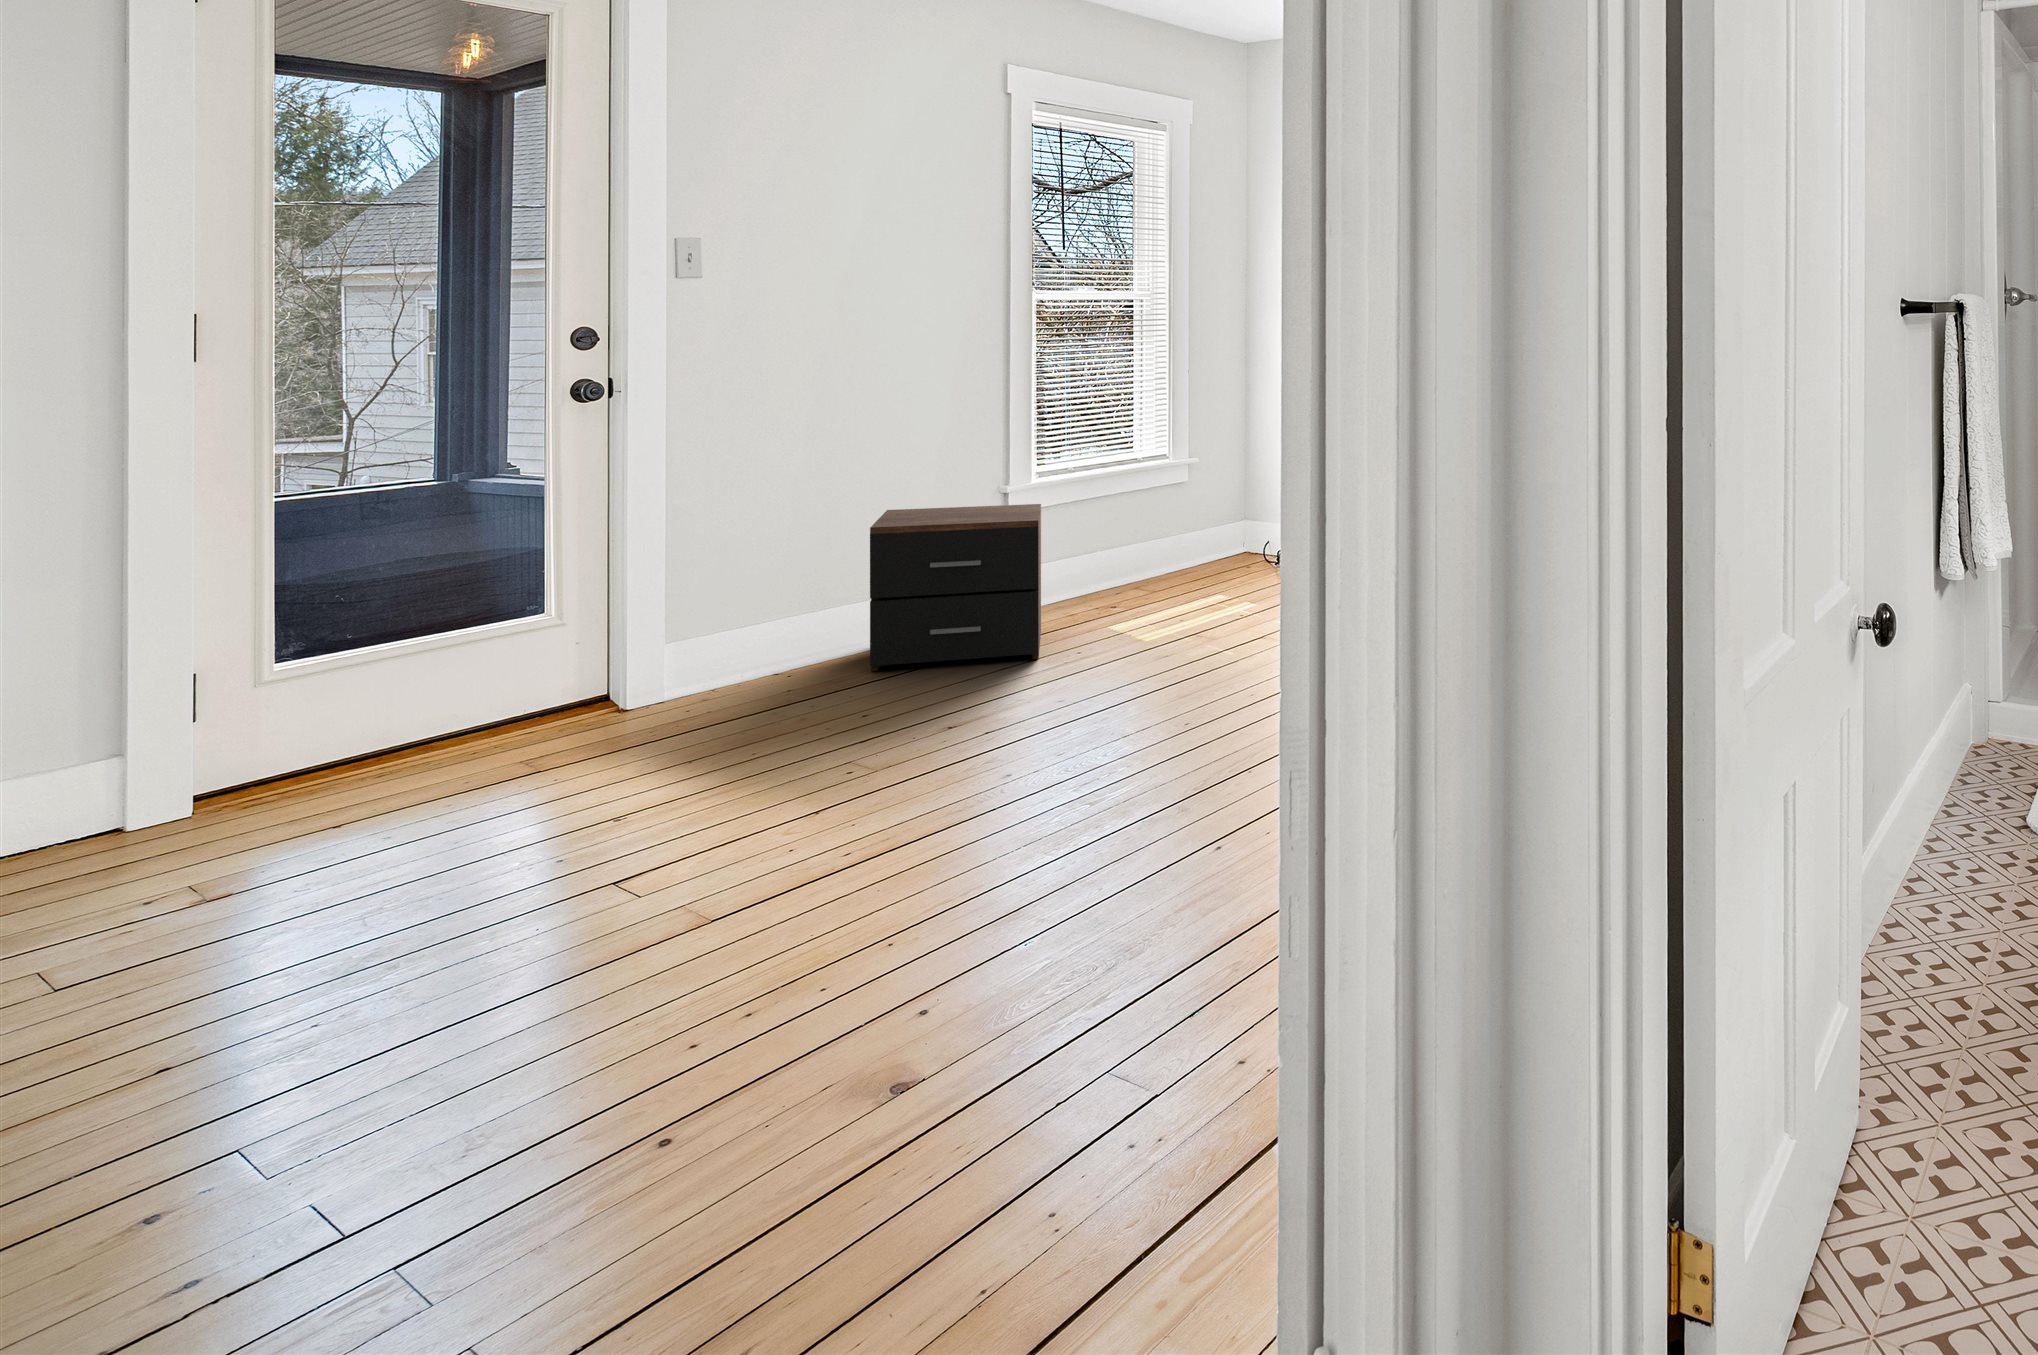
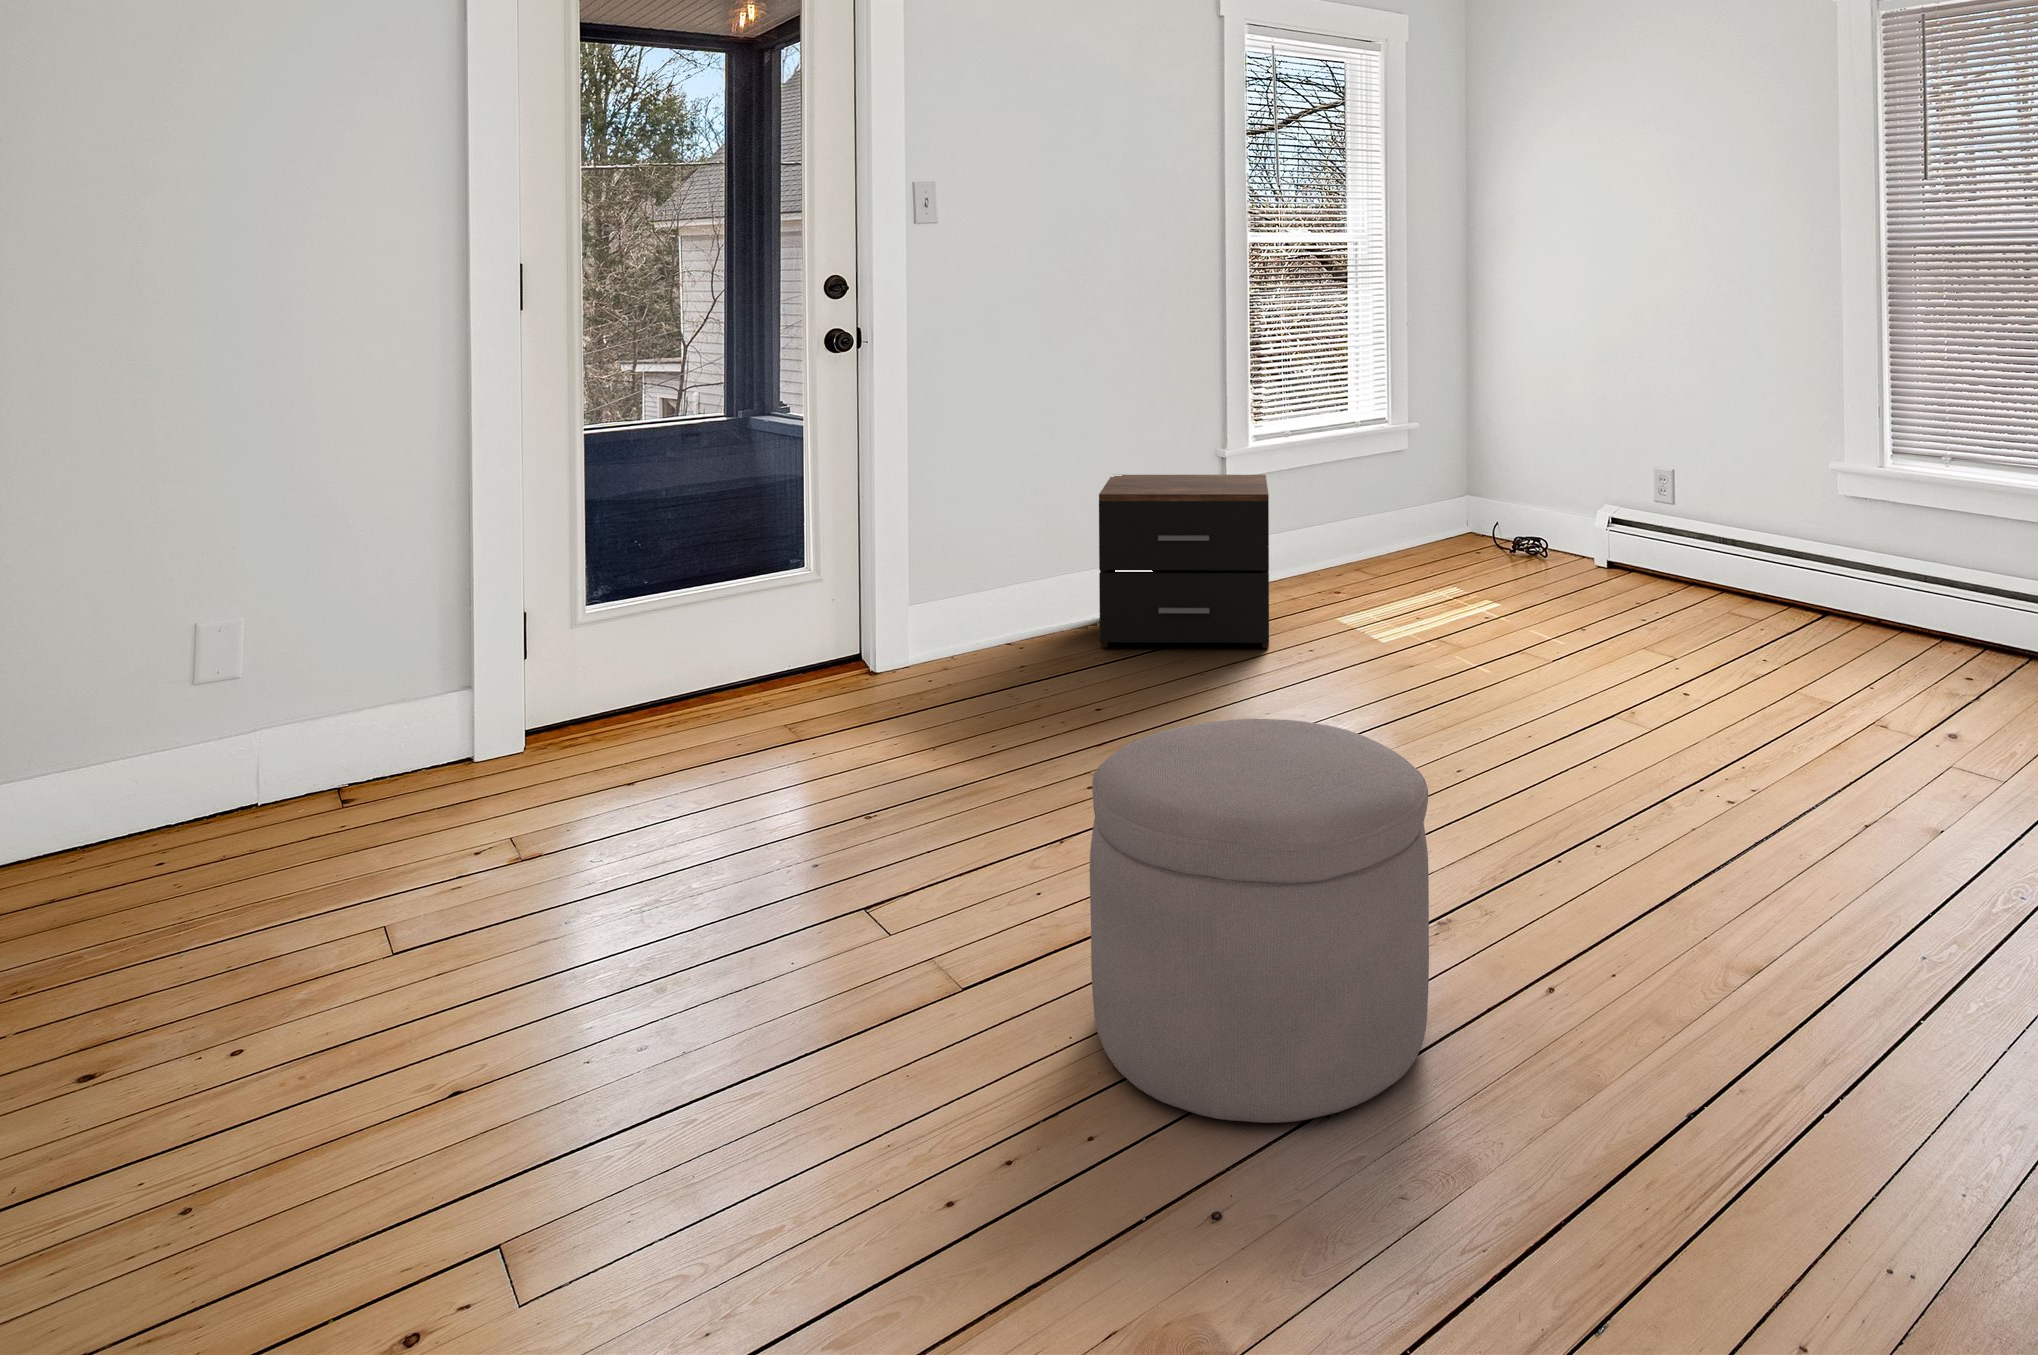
ottoman: none [829,691,1118,996] -> present [1090,719,1429,1123]

